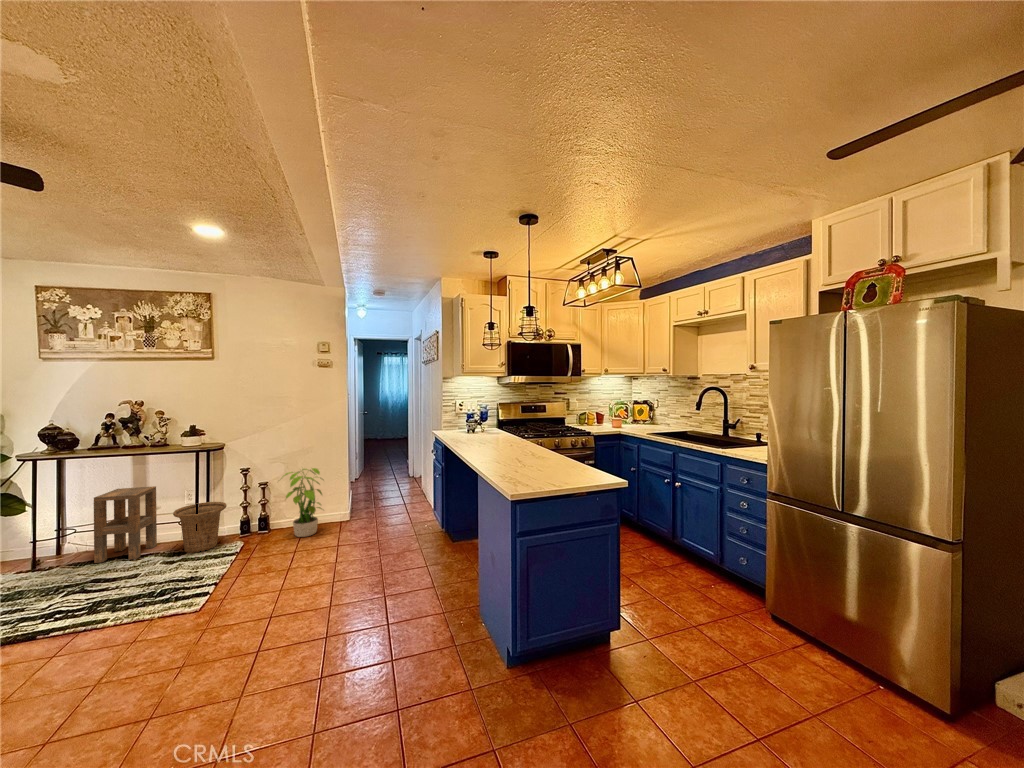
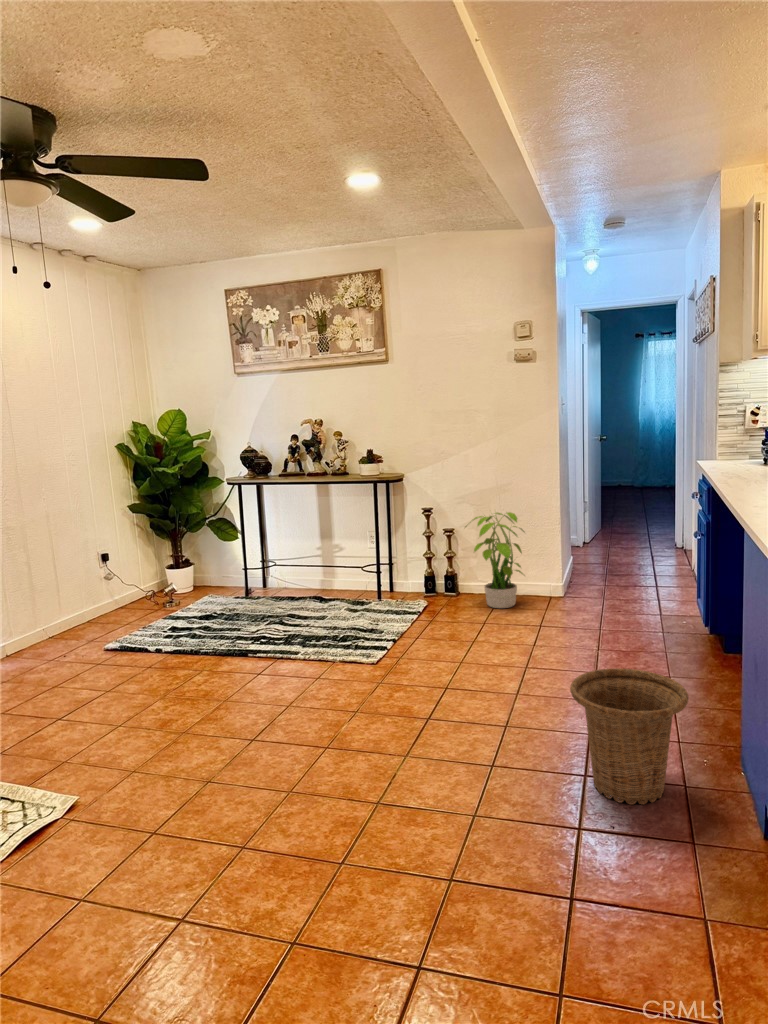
side table: present [94,486,157,563] -> none [286,522,343,602]
basket: present [173,502,227,553] -> present [570,668,689,805]

